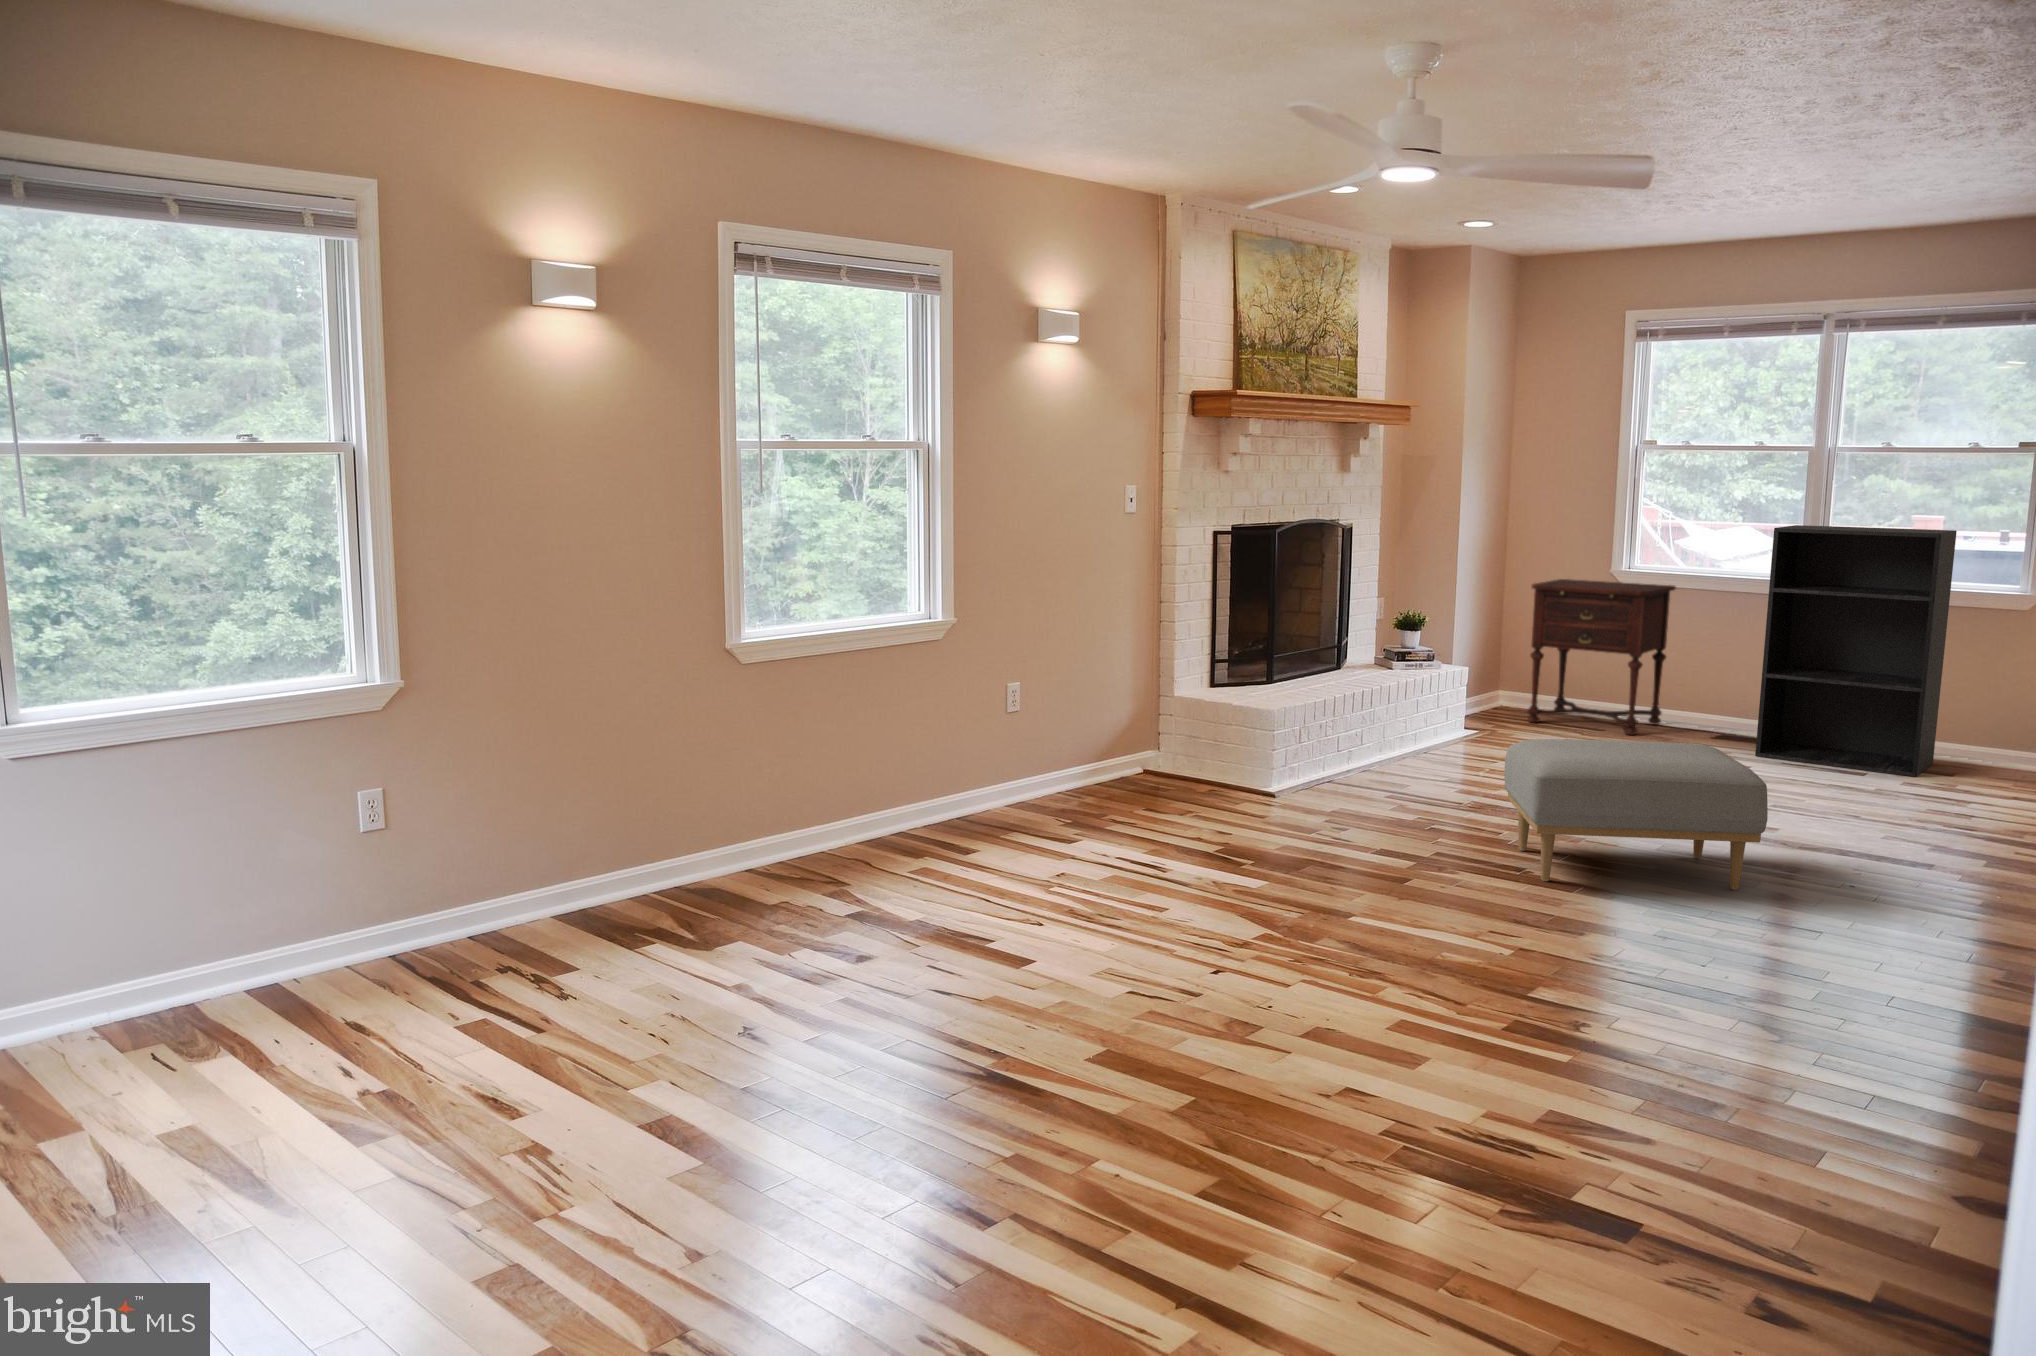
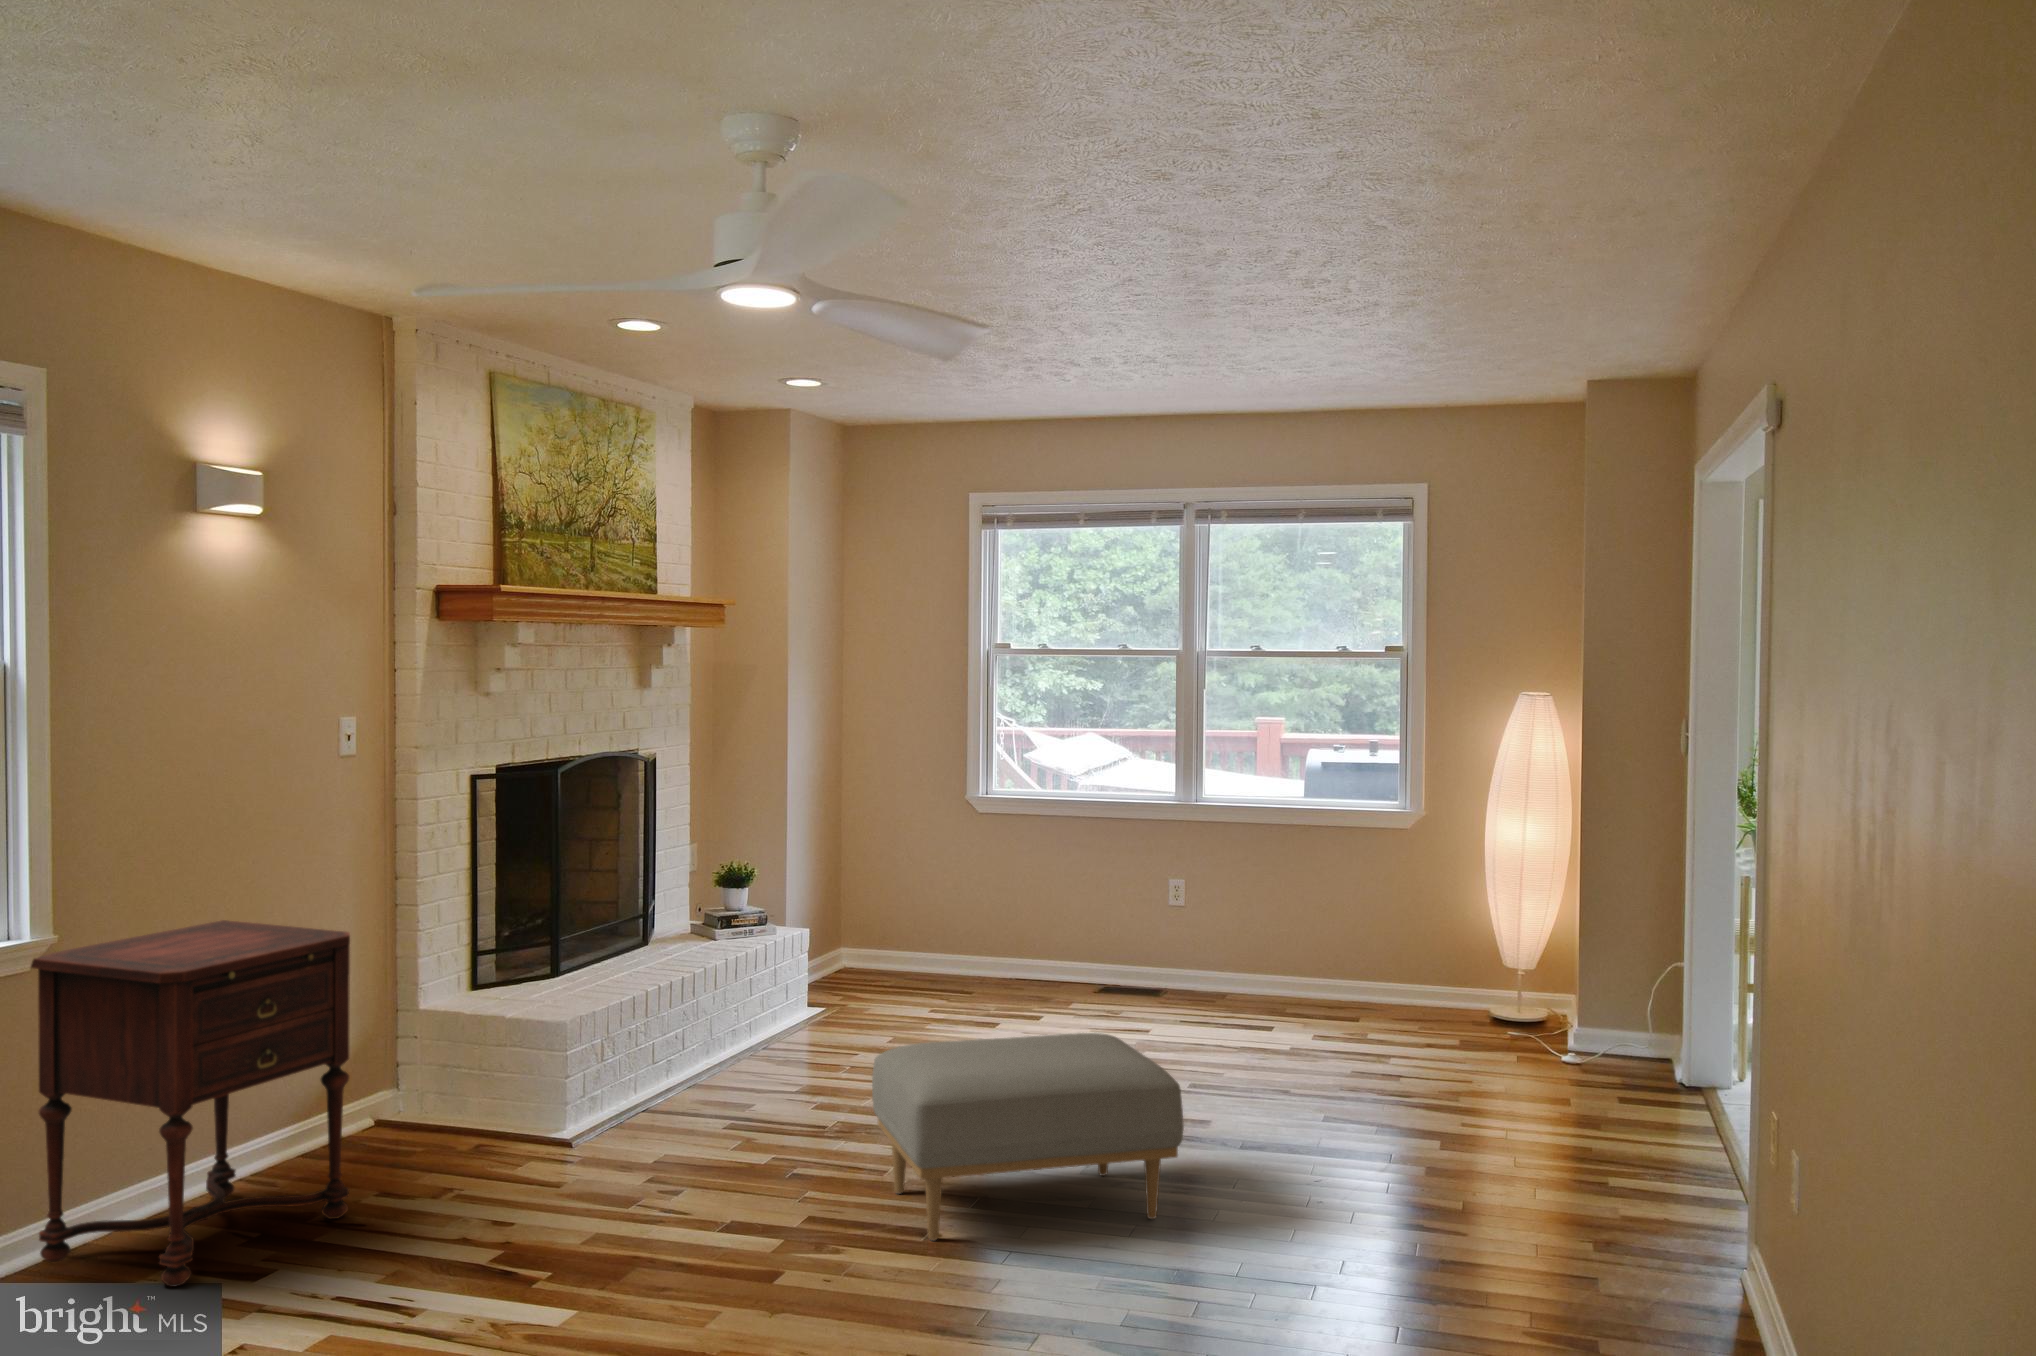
bookshelf: present [1755,525,1957,777] -> none [1136,743,1315,1026]
side table: present [1527,579,1676,735] -> present [31,920,350,1287]

